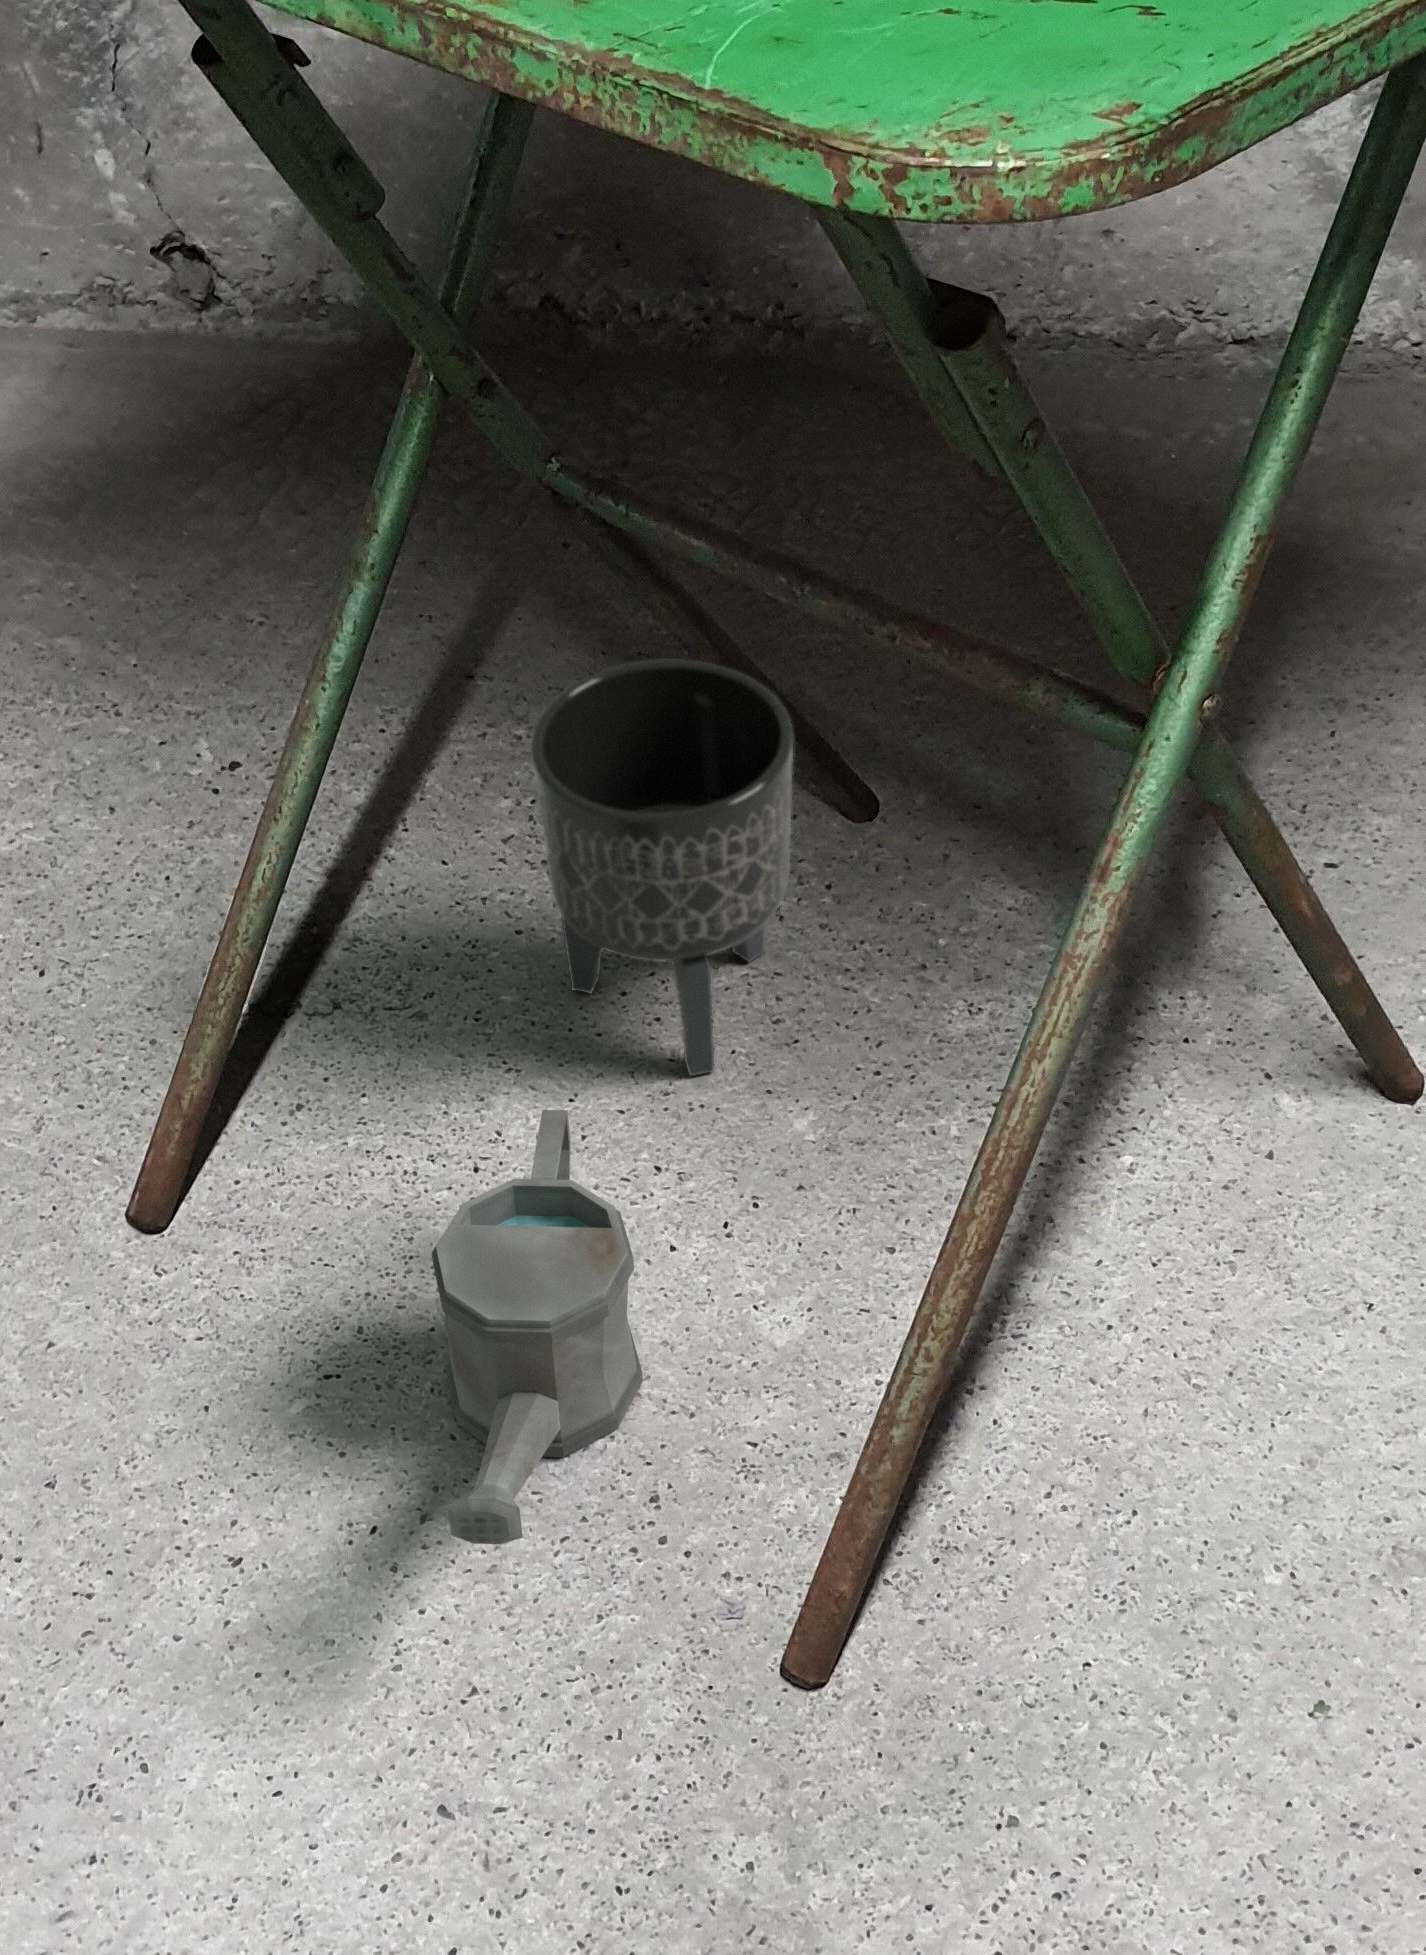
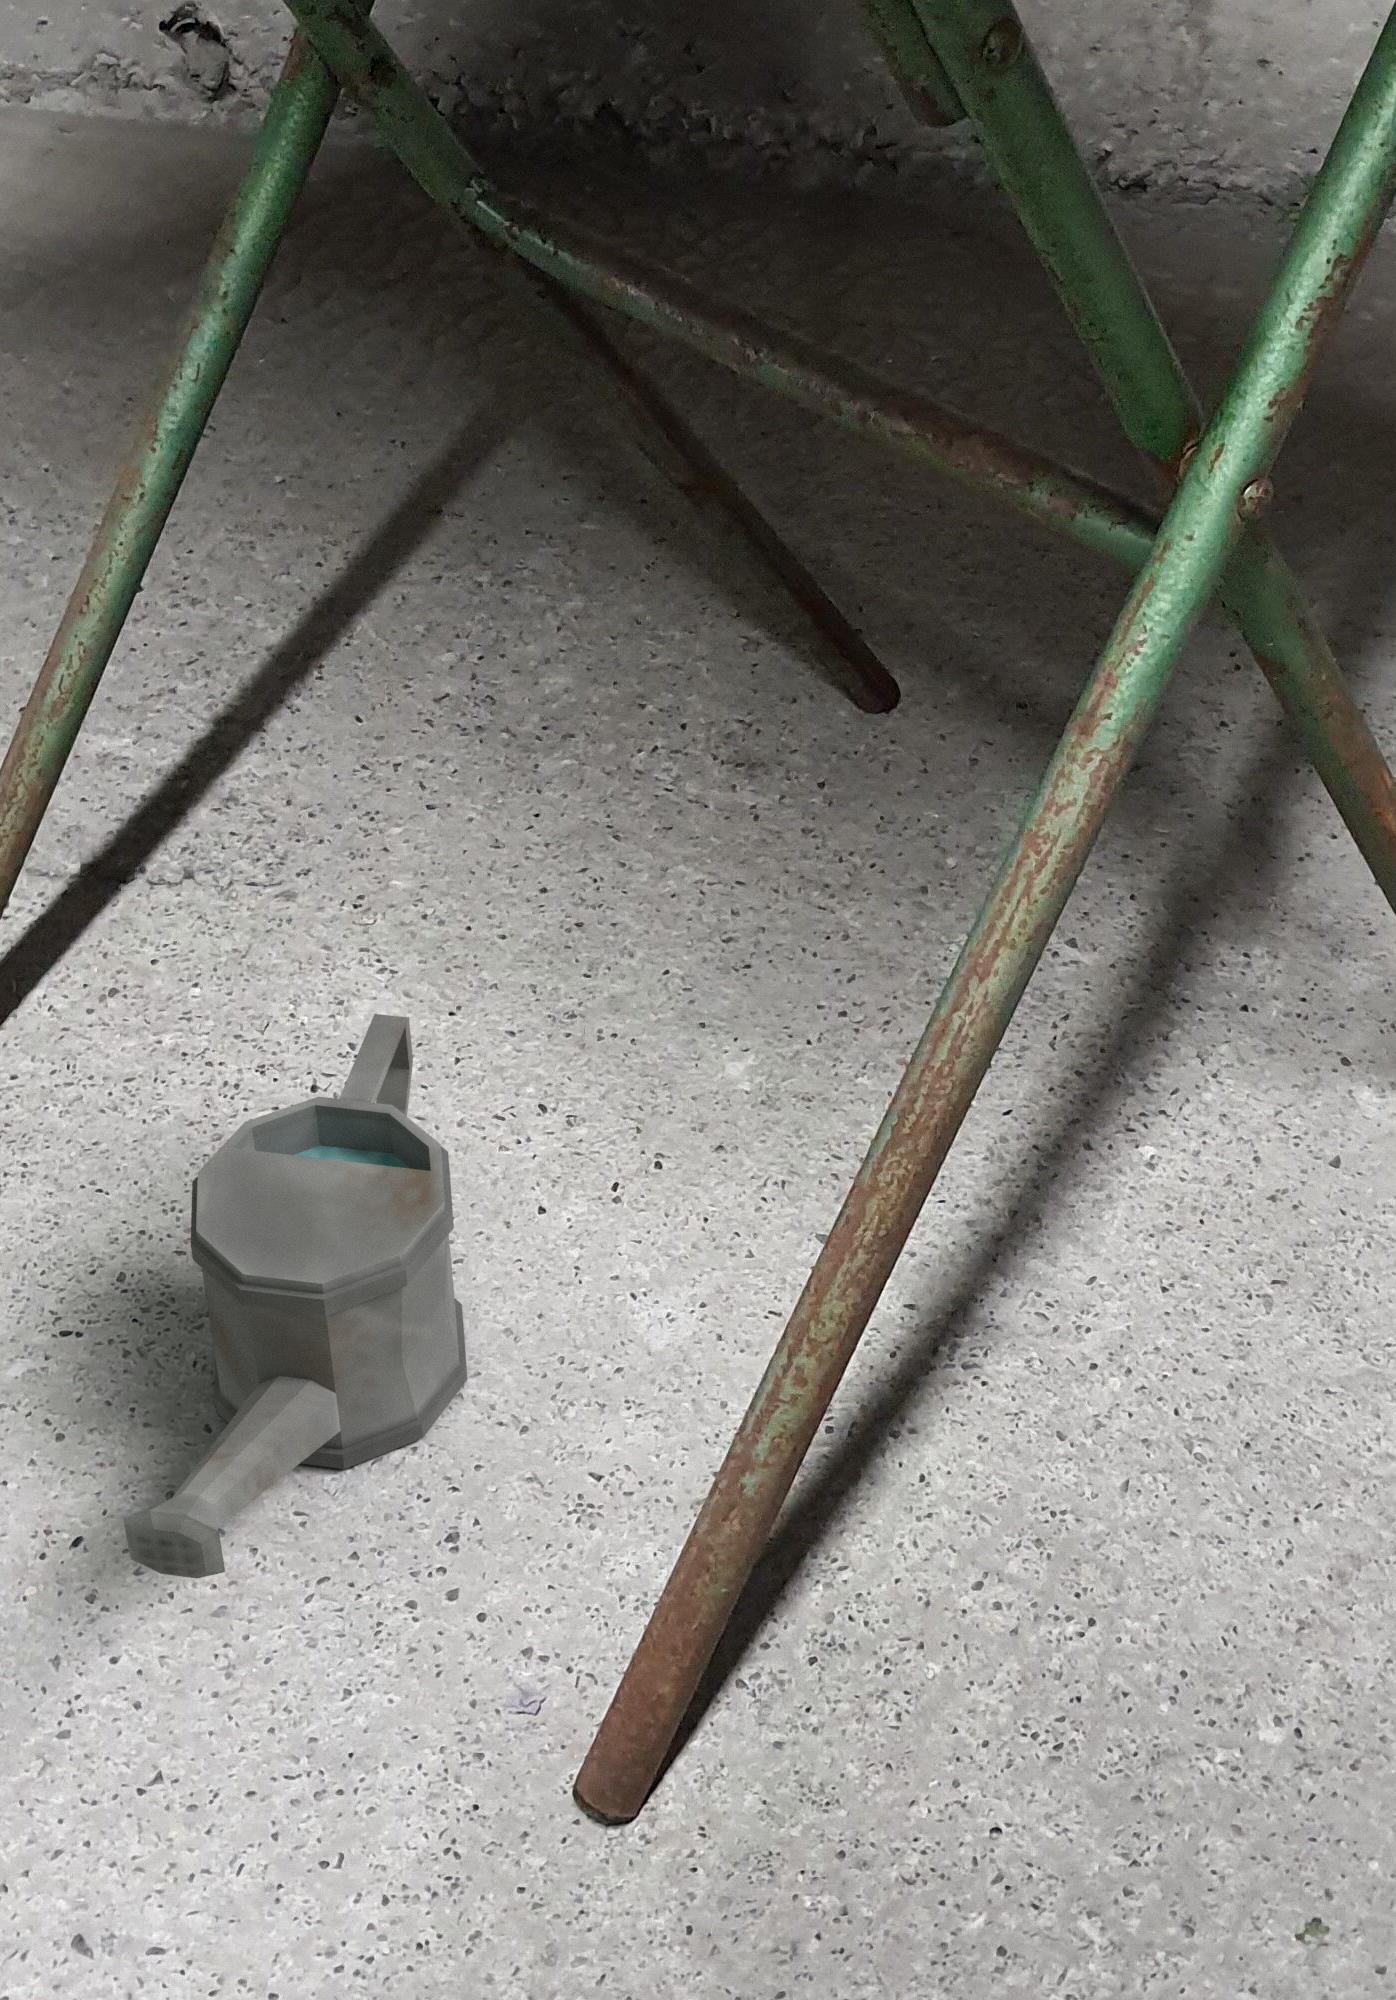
planter: present [531,660,793,1076] -> none [420,469,758,1000]

